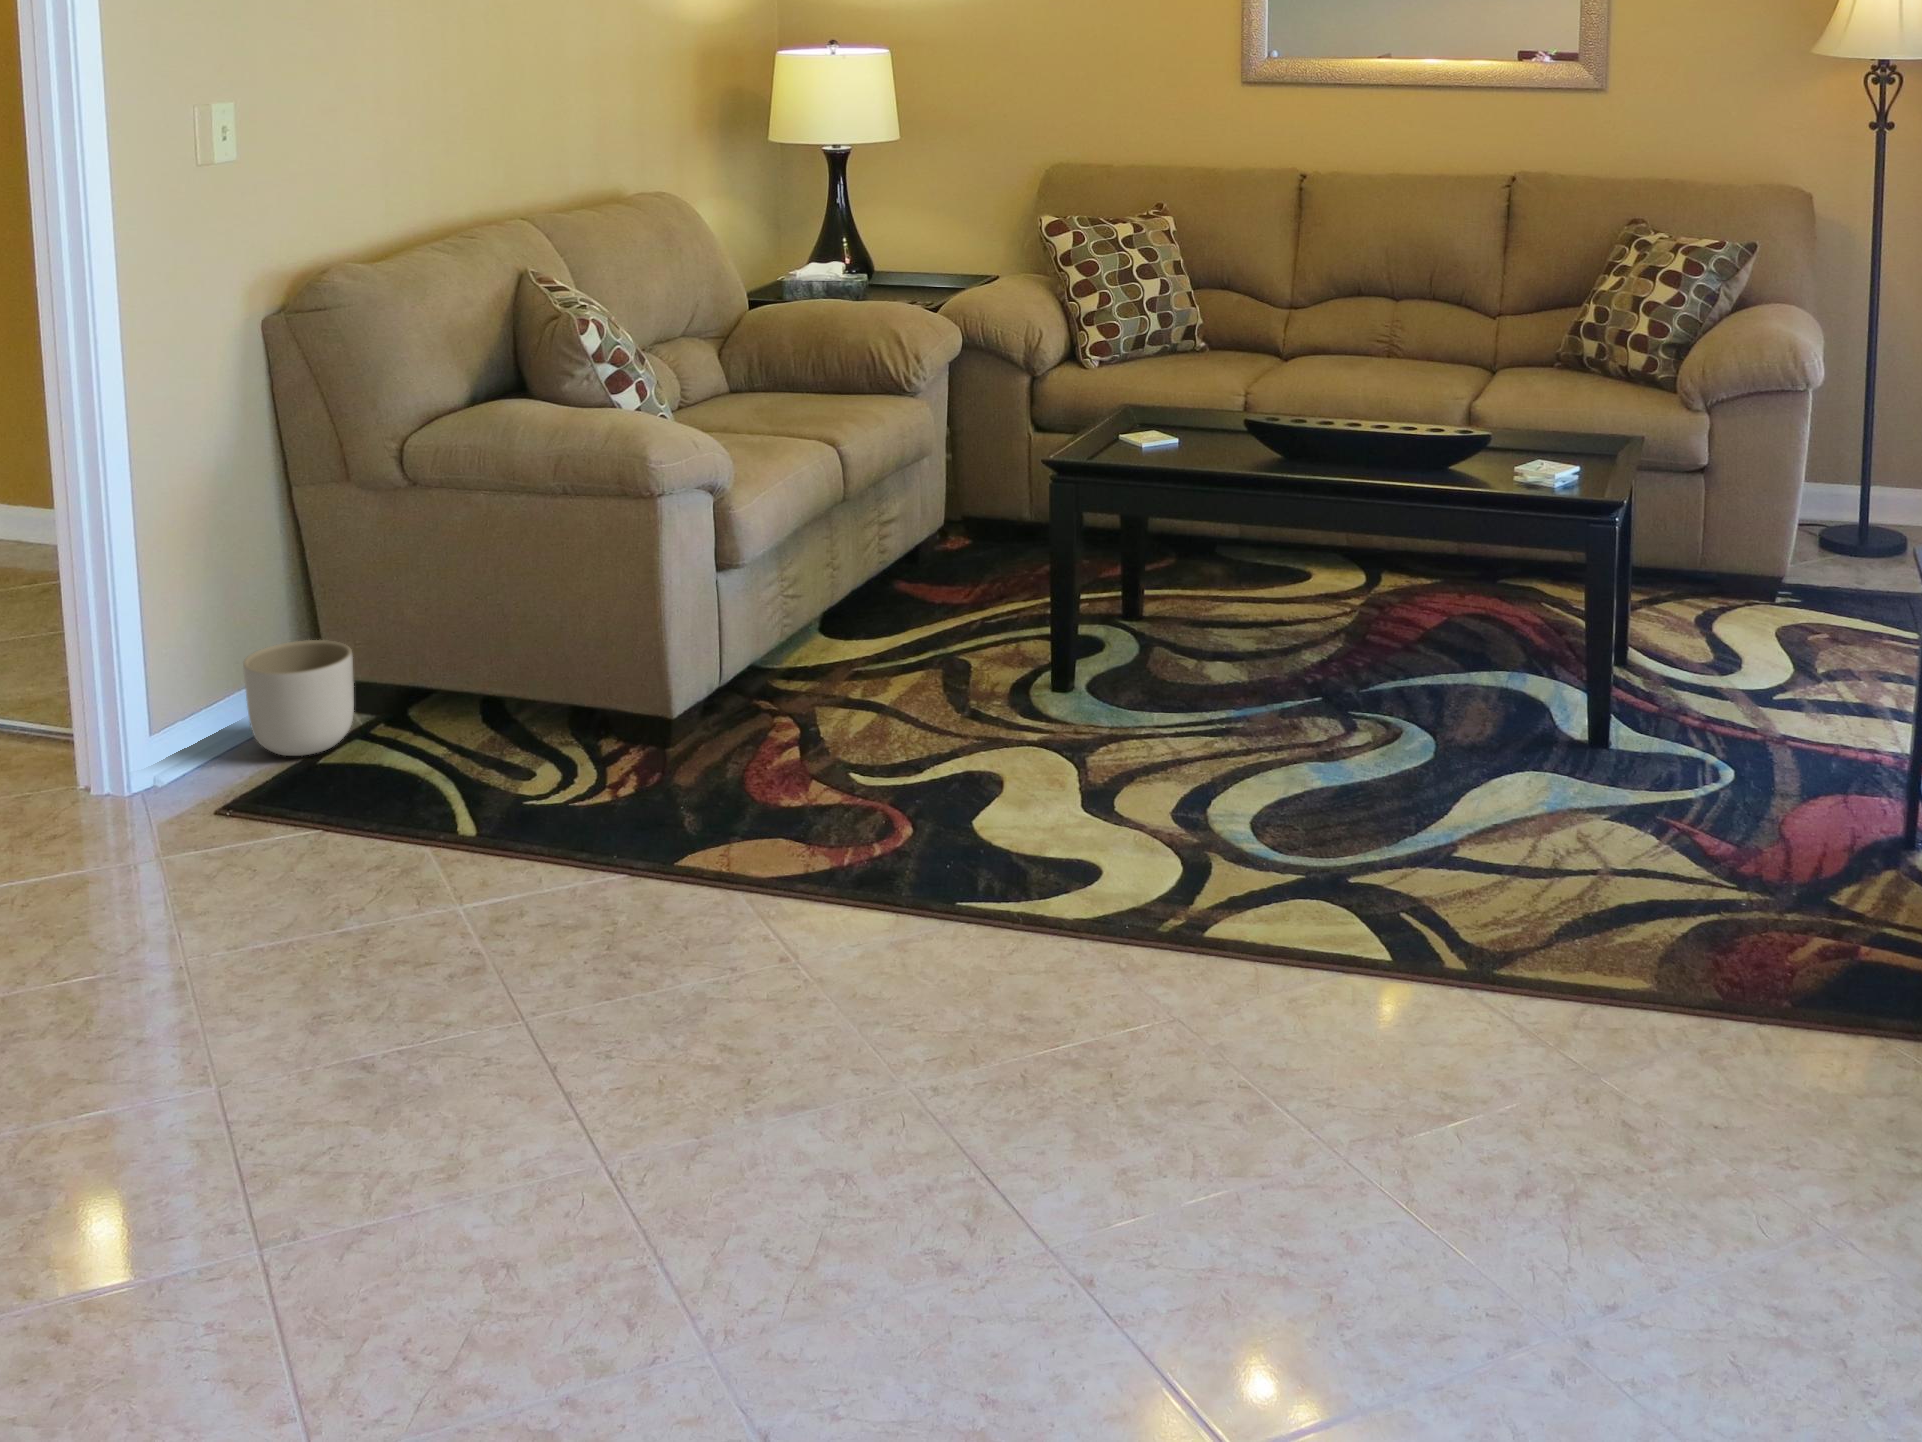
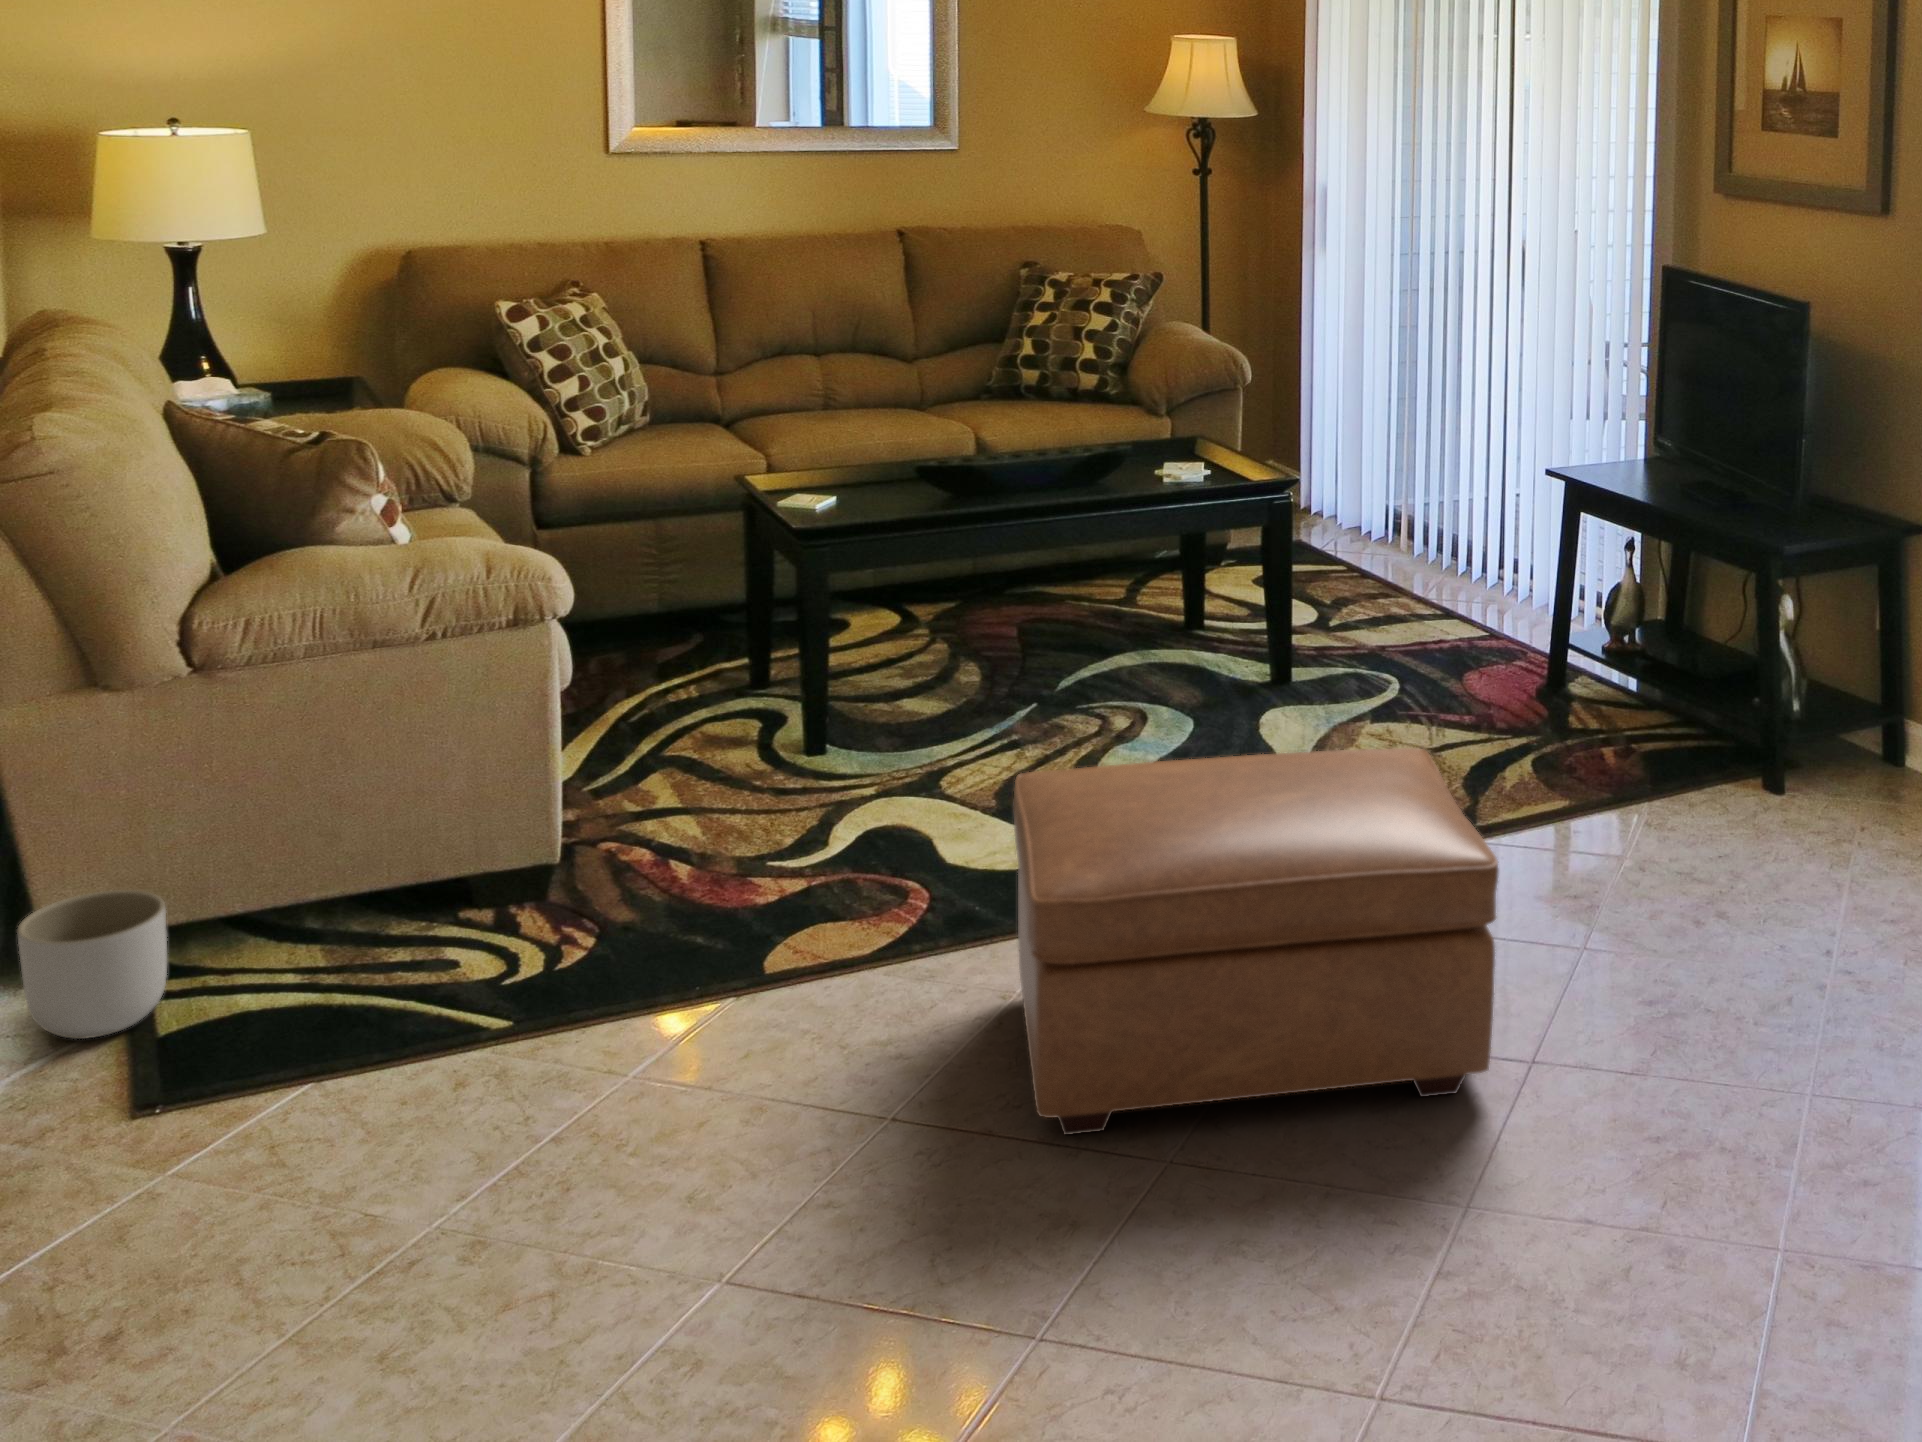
ottoman: none [566,724,1228,1274] -> present [1014,748,1499,1135]

